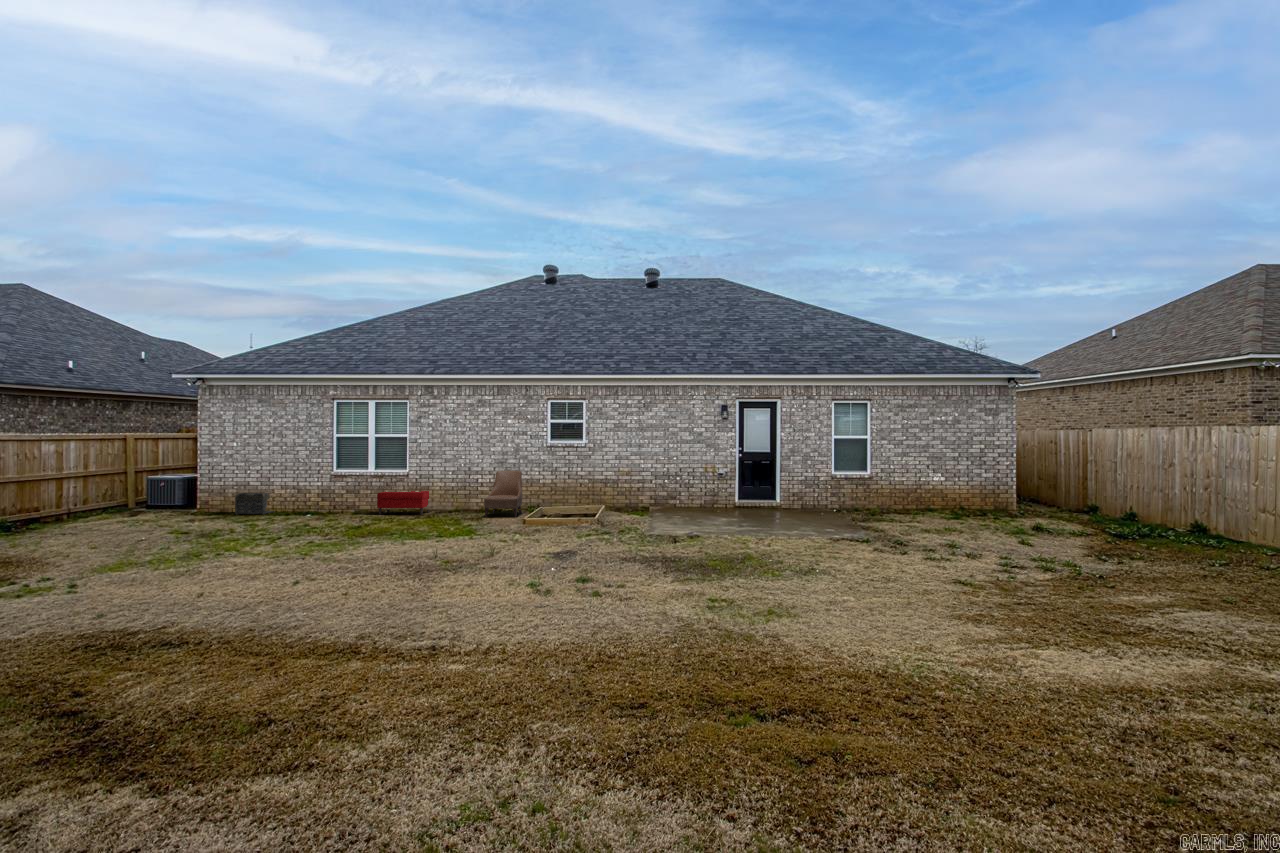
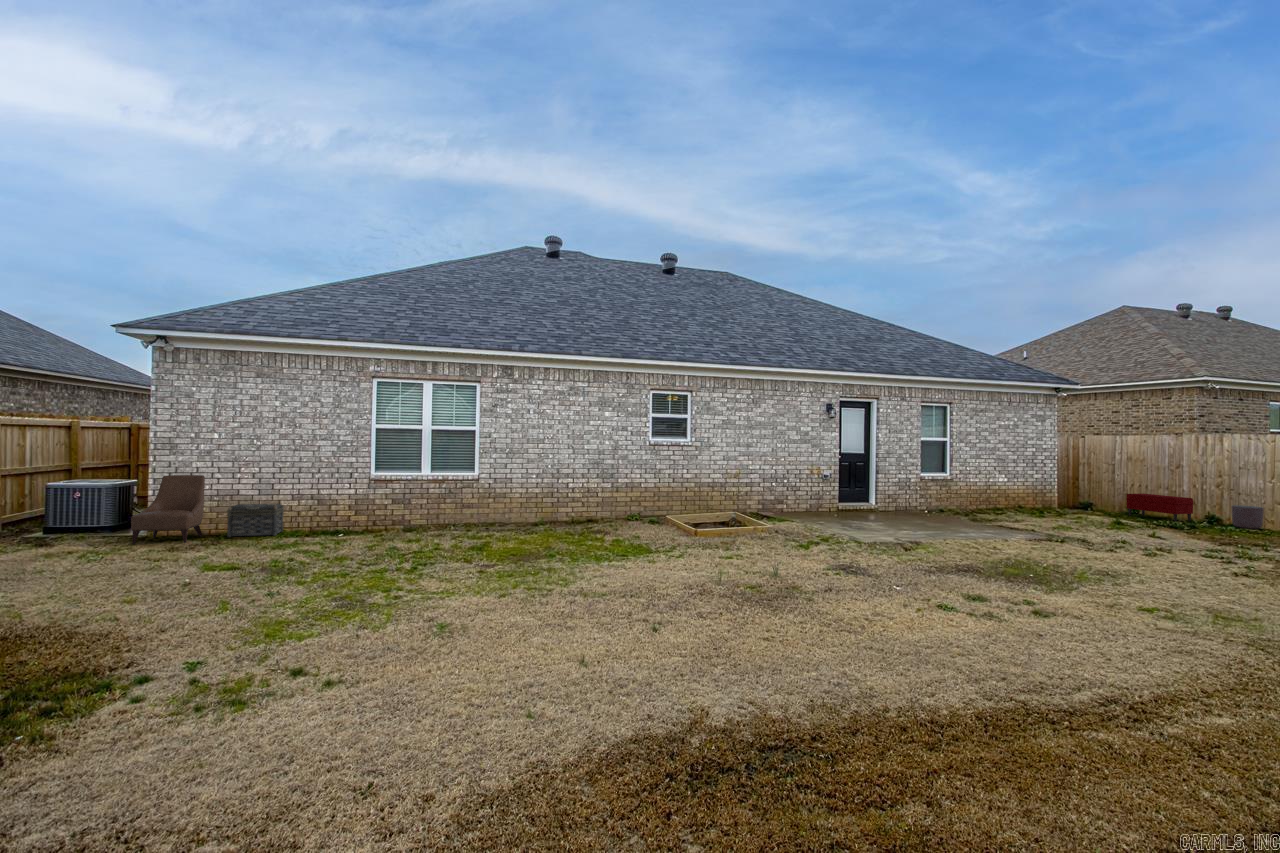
chair: present [484,471,522,517] -> present [131,475,205,544]
bench: present [377,491,430,515] -> present [1126,493,1193,521]
planter: none [1172,511,1208,539] -> present [1232,505,1264,529]

